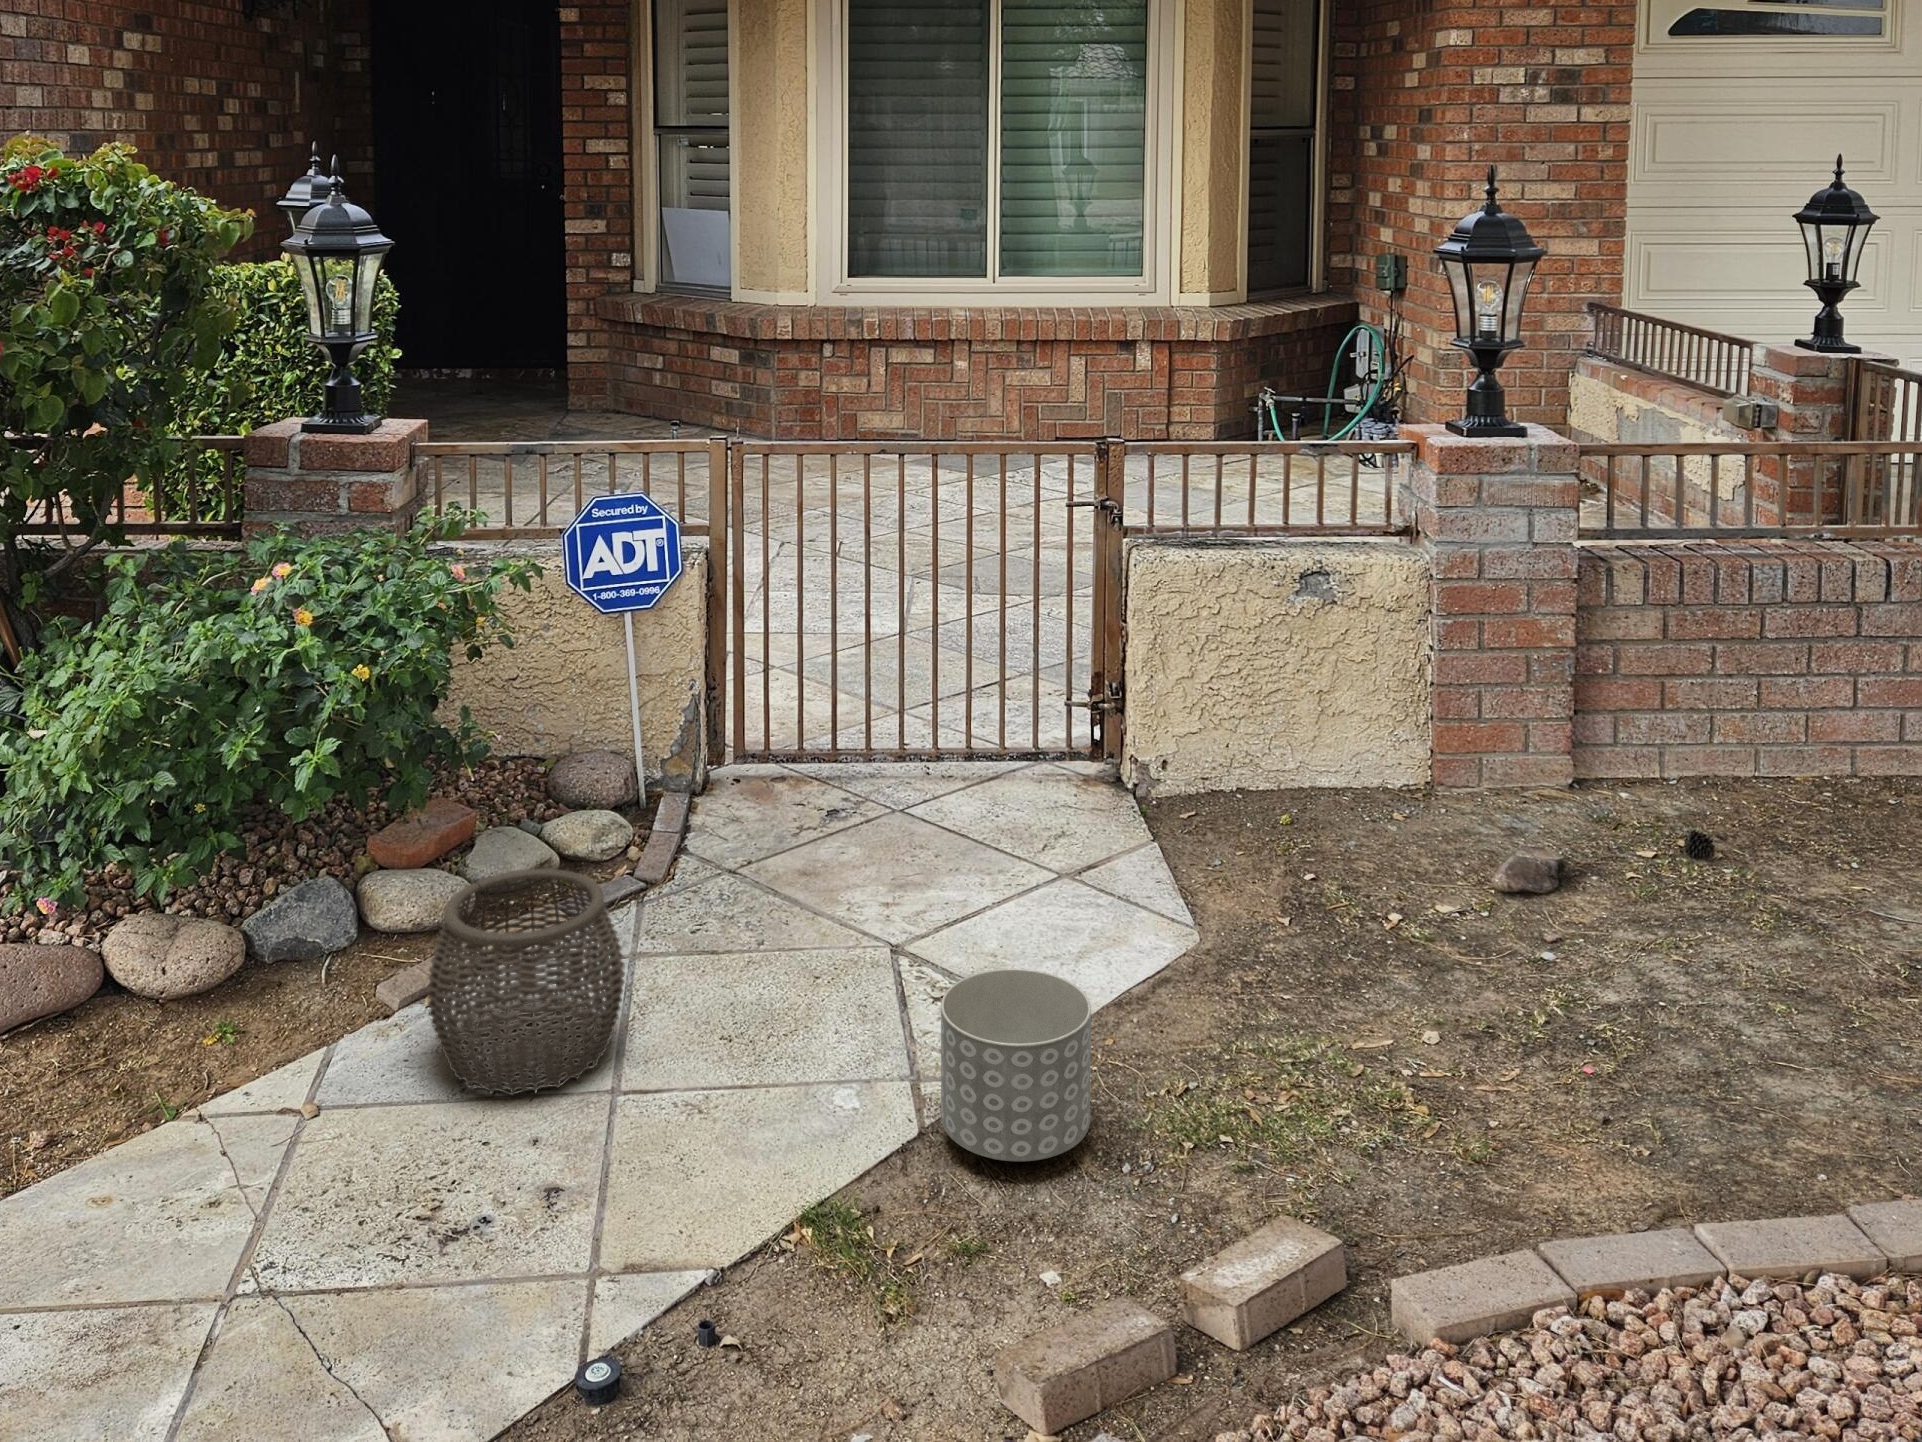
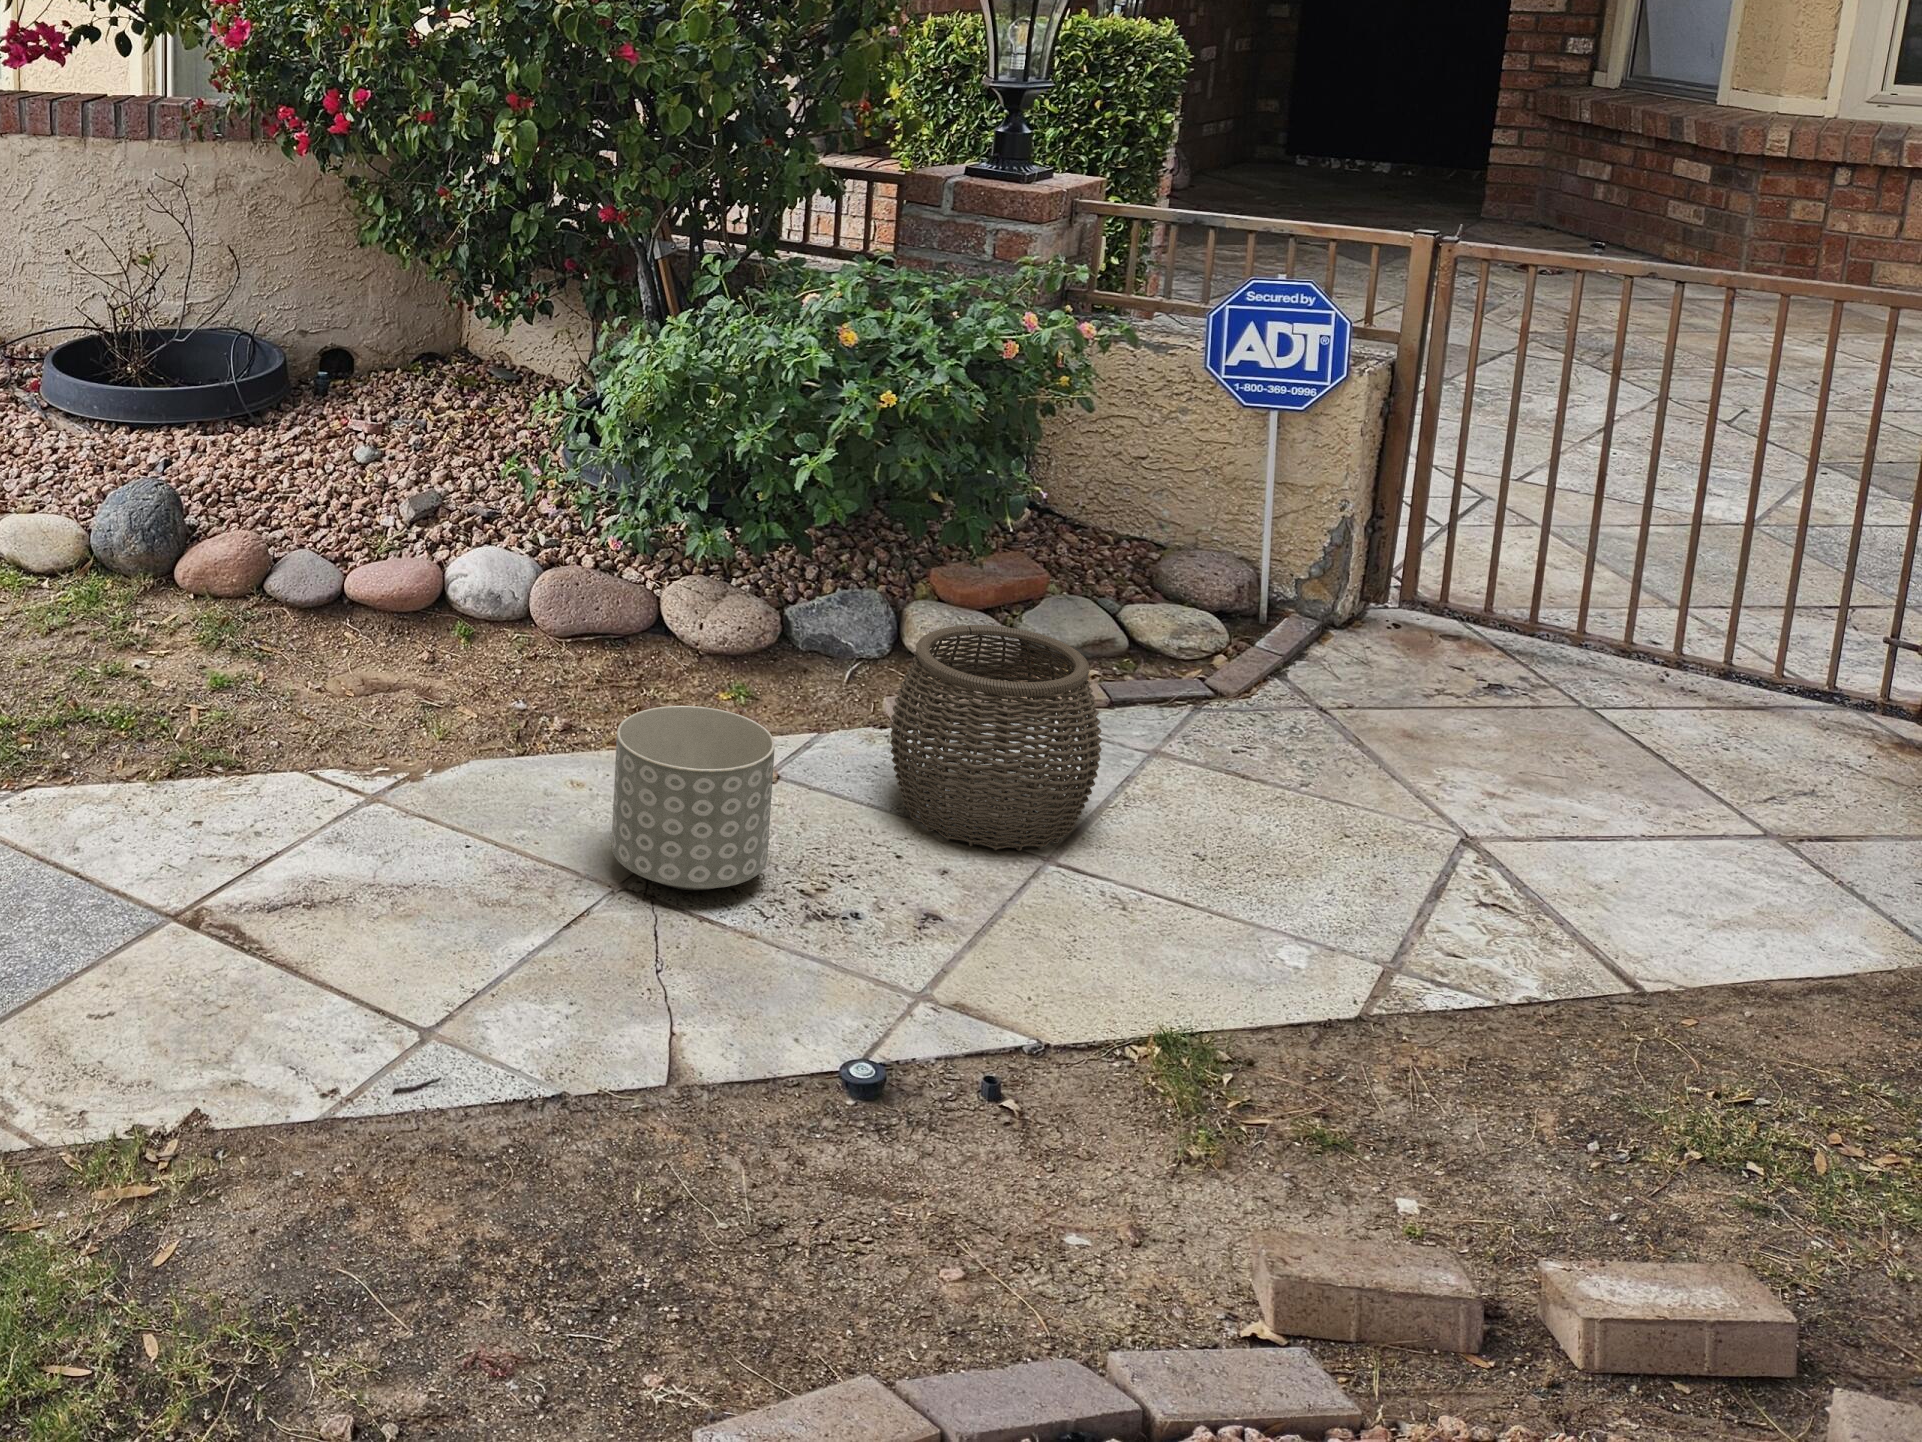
planter: present [941,969,1091,1161] -> present [611,706,775,890]

